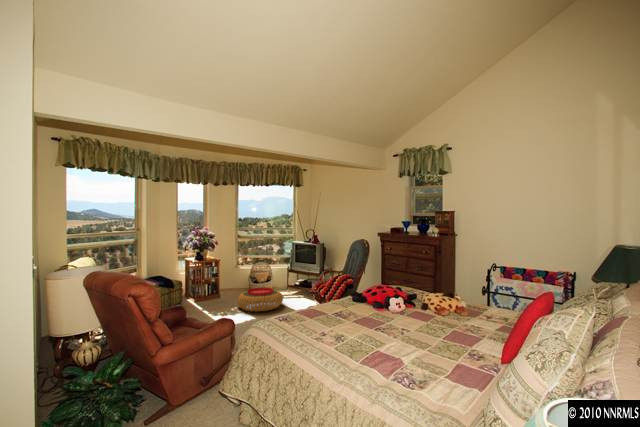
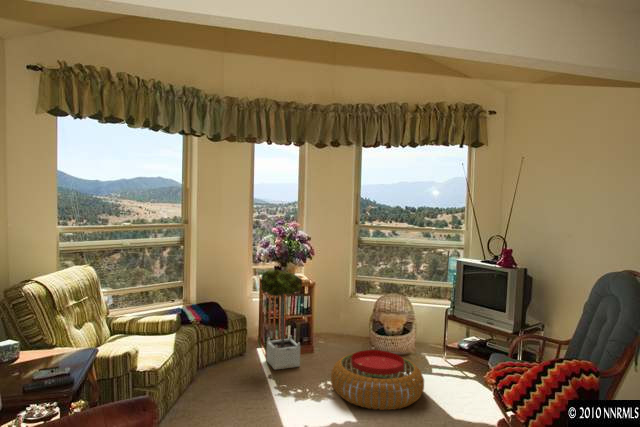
potted tree: none [191,252,216,307] -> present [260,270,302,369]

